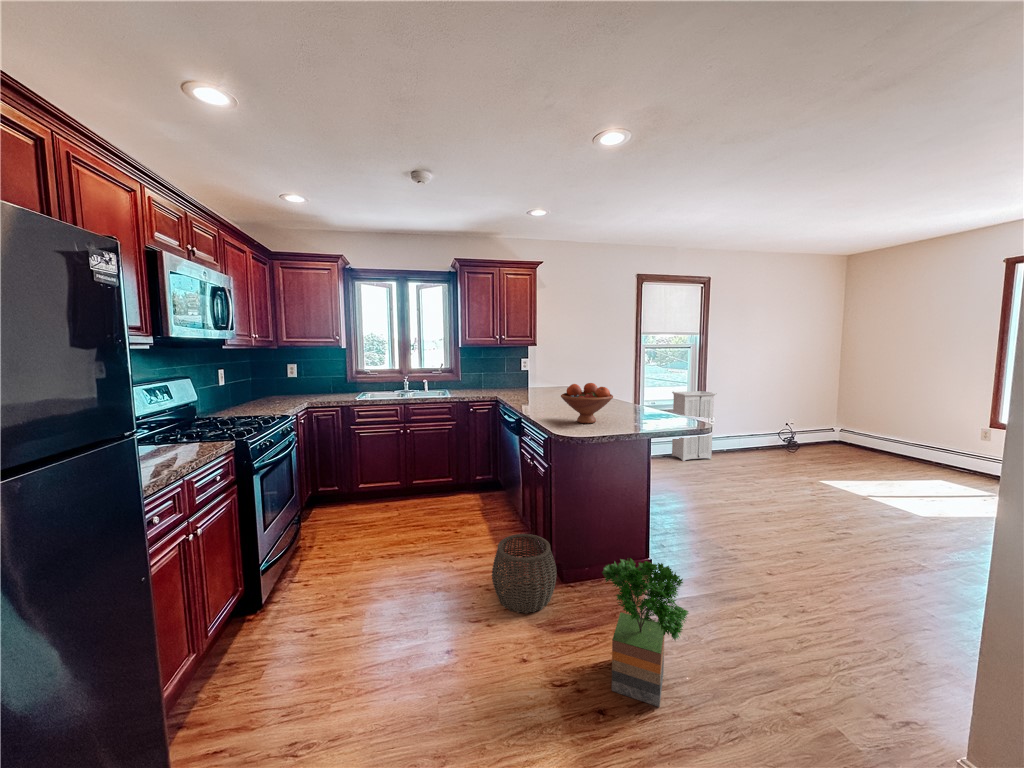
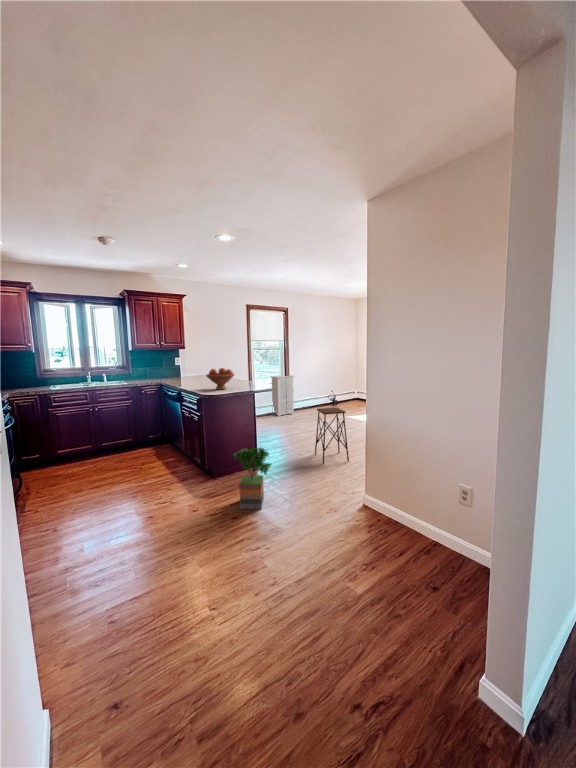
side table: none [770,475,865,607] -> present [315,407,349,464]
woven basket: present [492,534,557,614] -> none [172,454,210,494]

